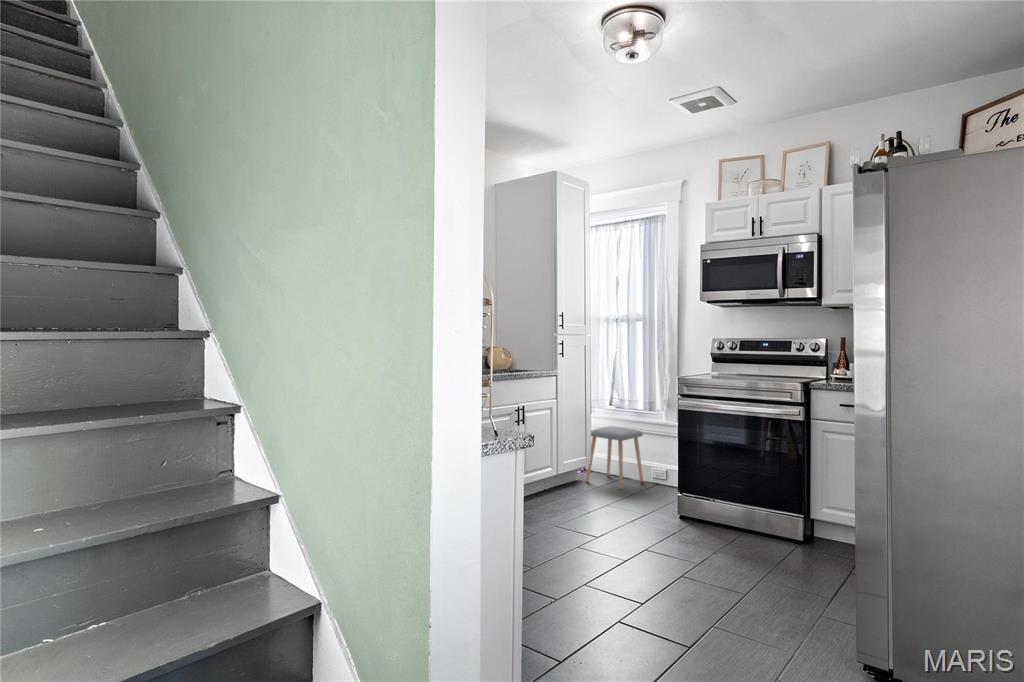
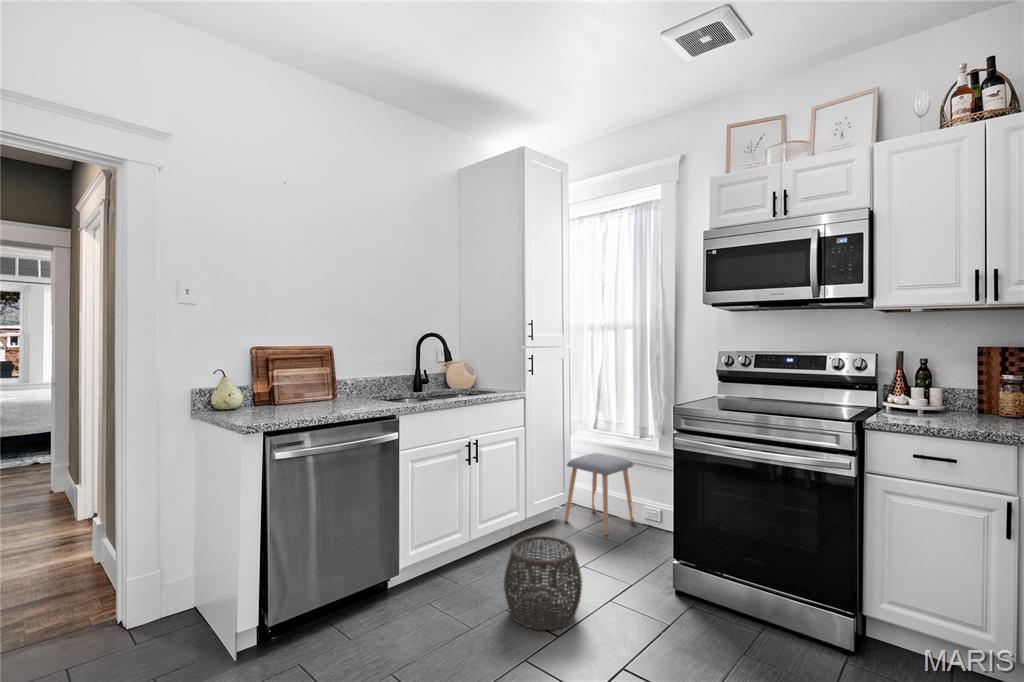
woven basket: none [555,473,613,535] -> present [504,536,582,631]

